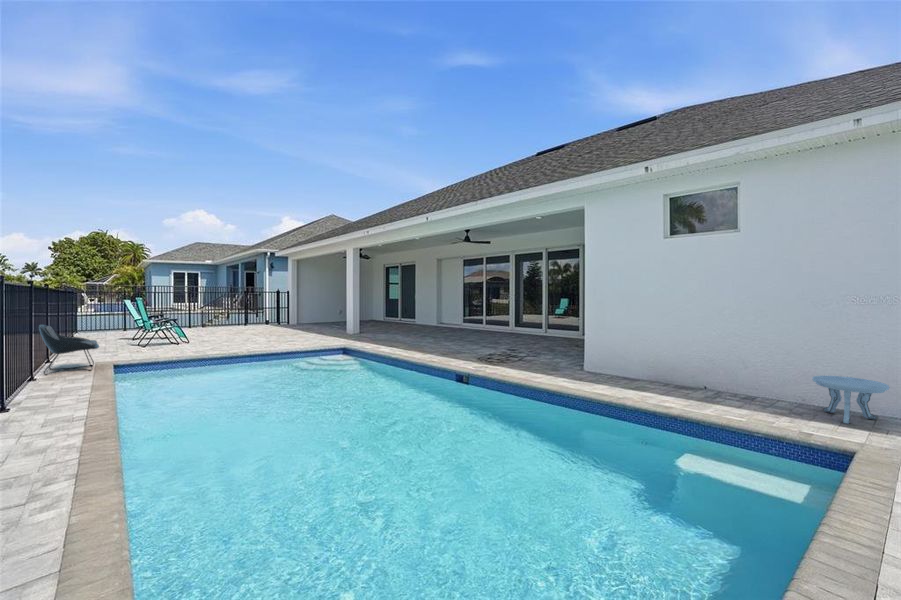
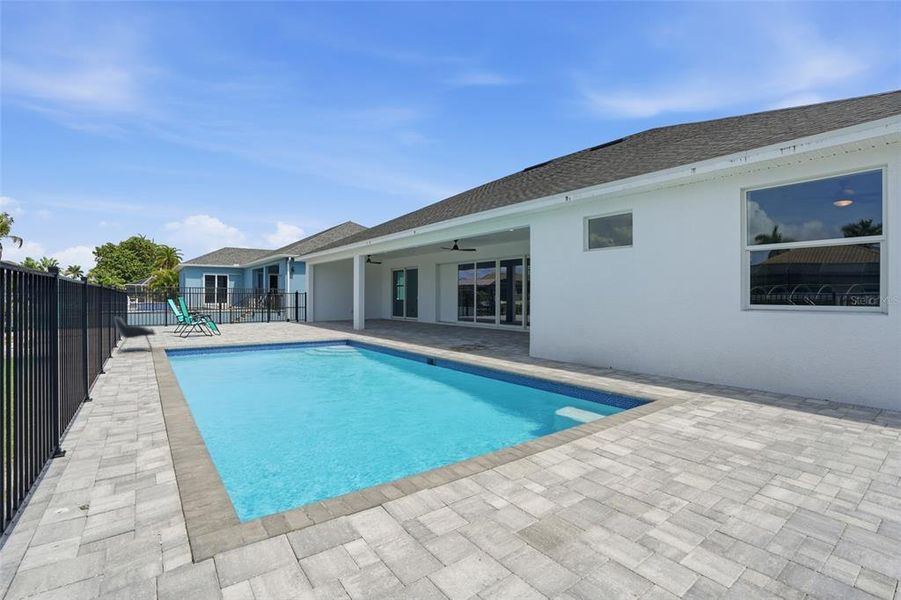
side table: present [812,376,889,424] -> none [665,355,711,387]

